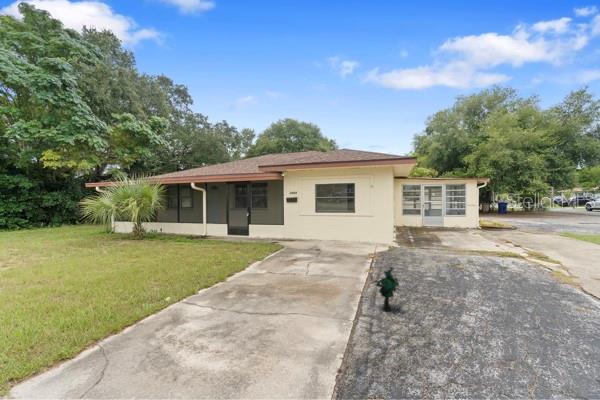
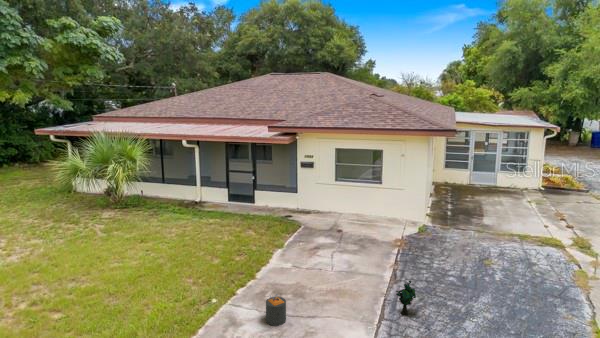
trash can: none [212,280,240,323] -> present [266,296,286,326]

